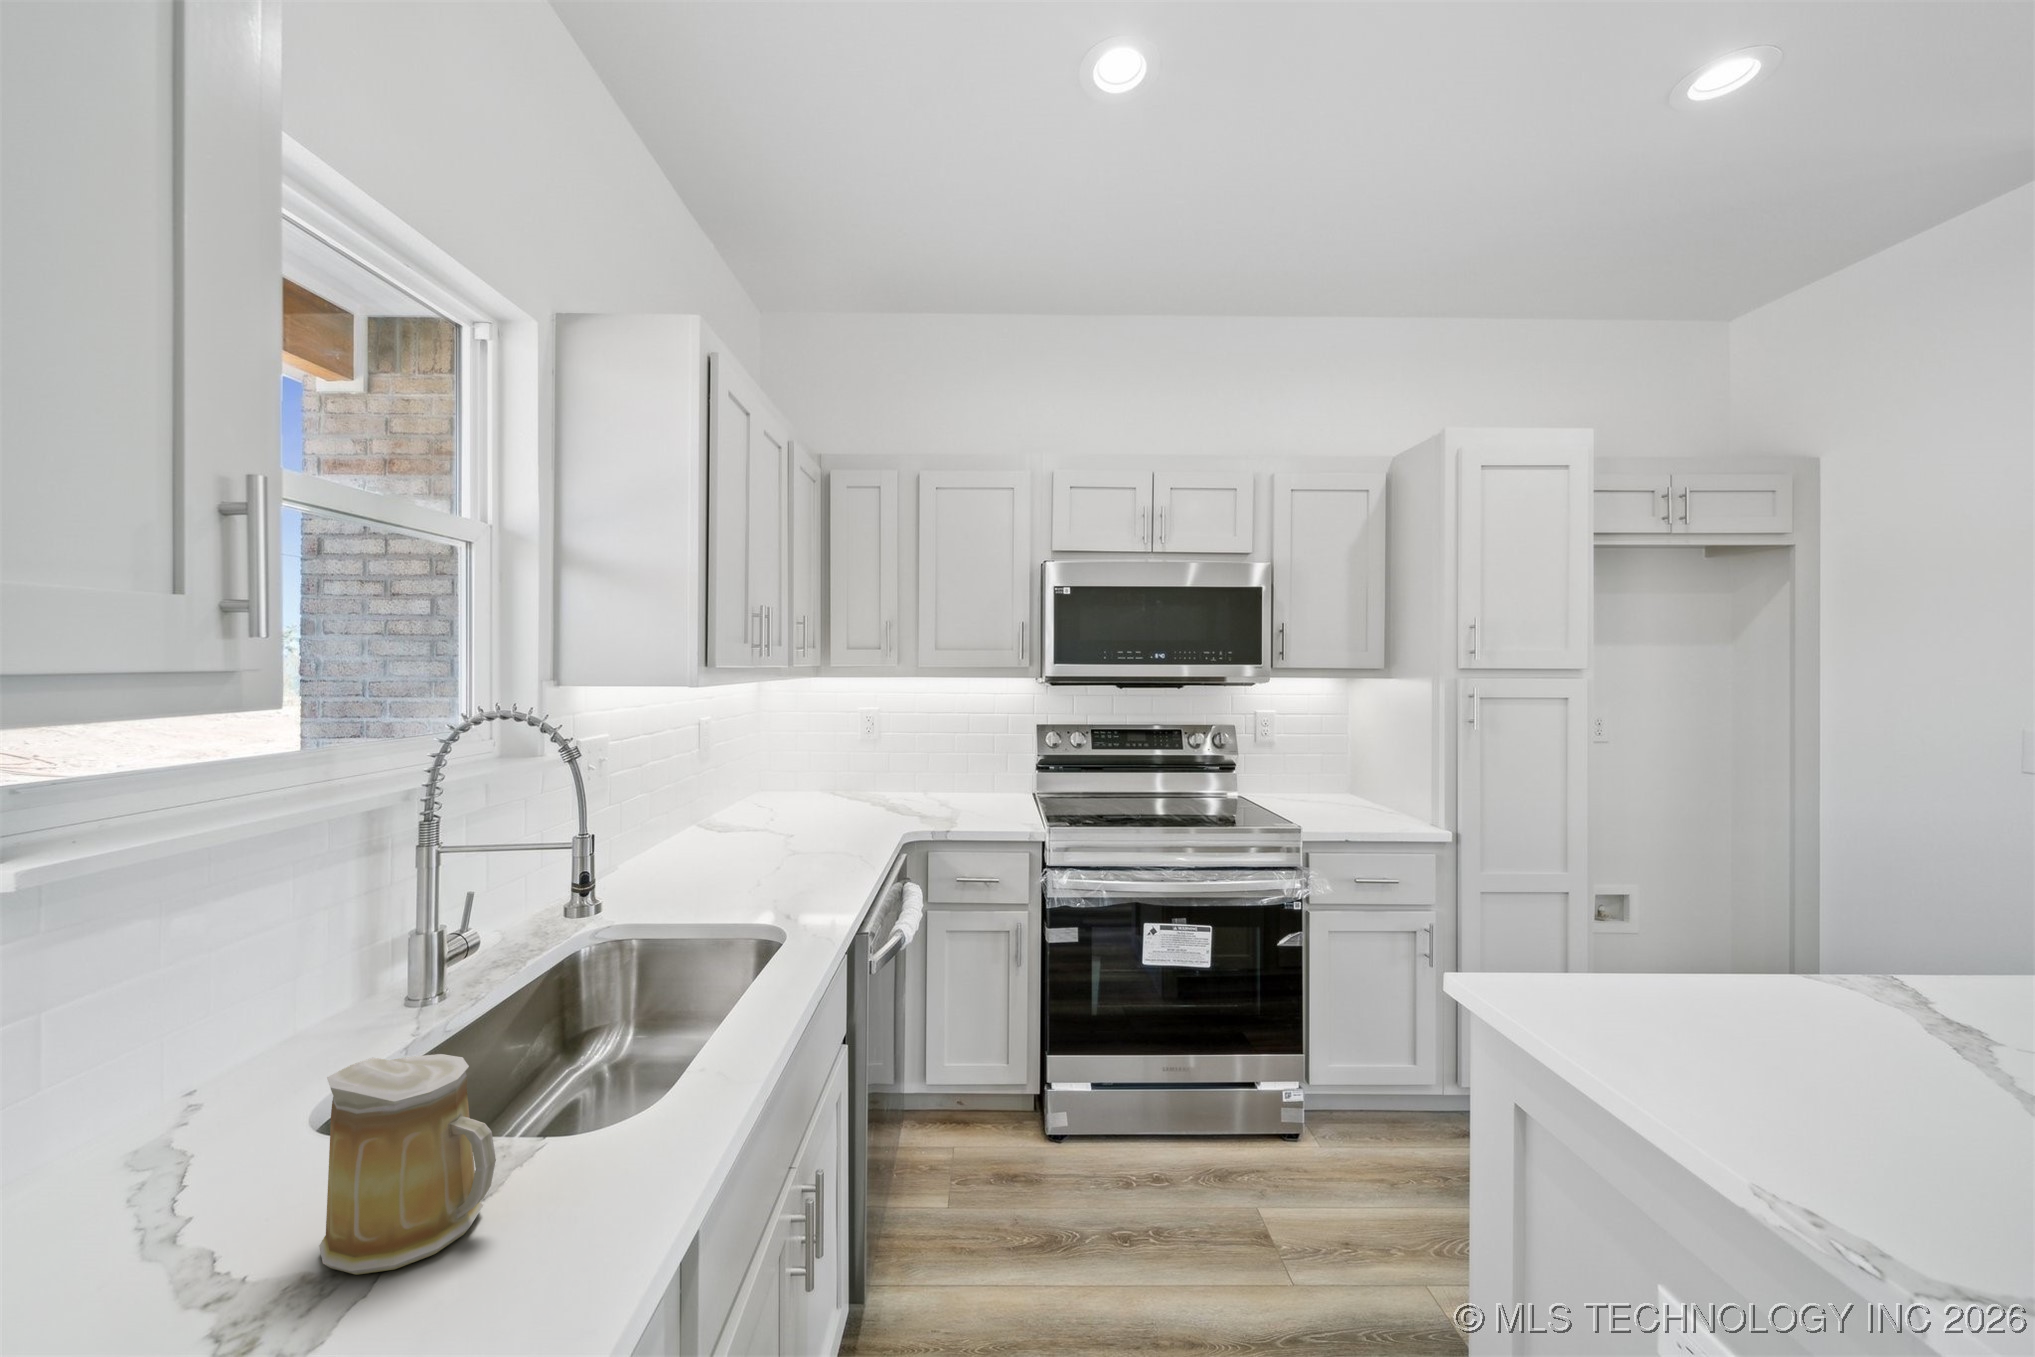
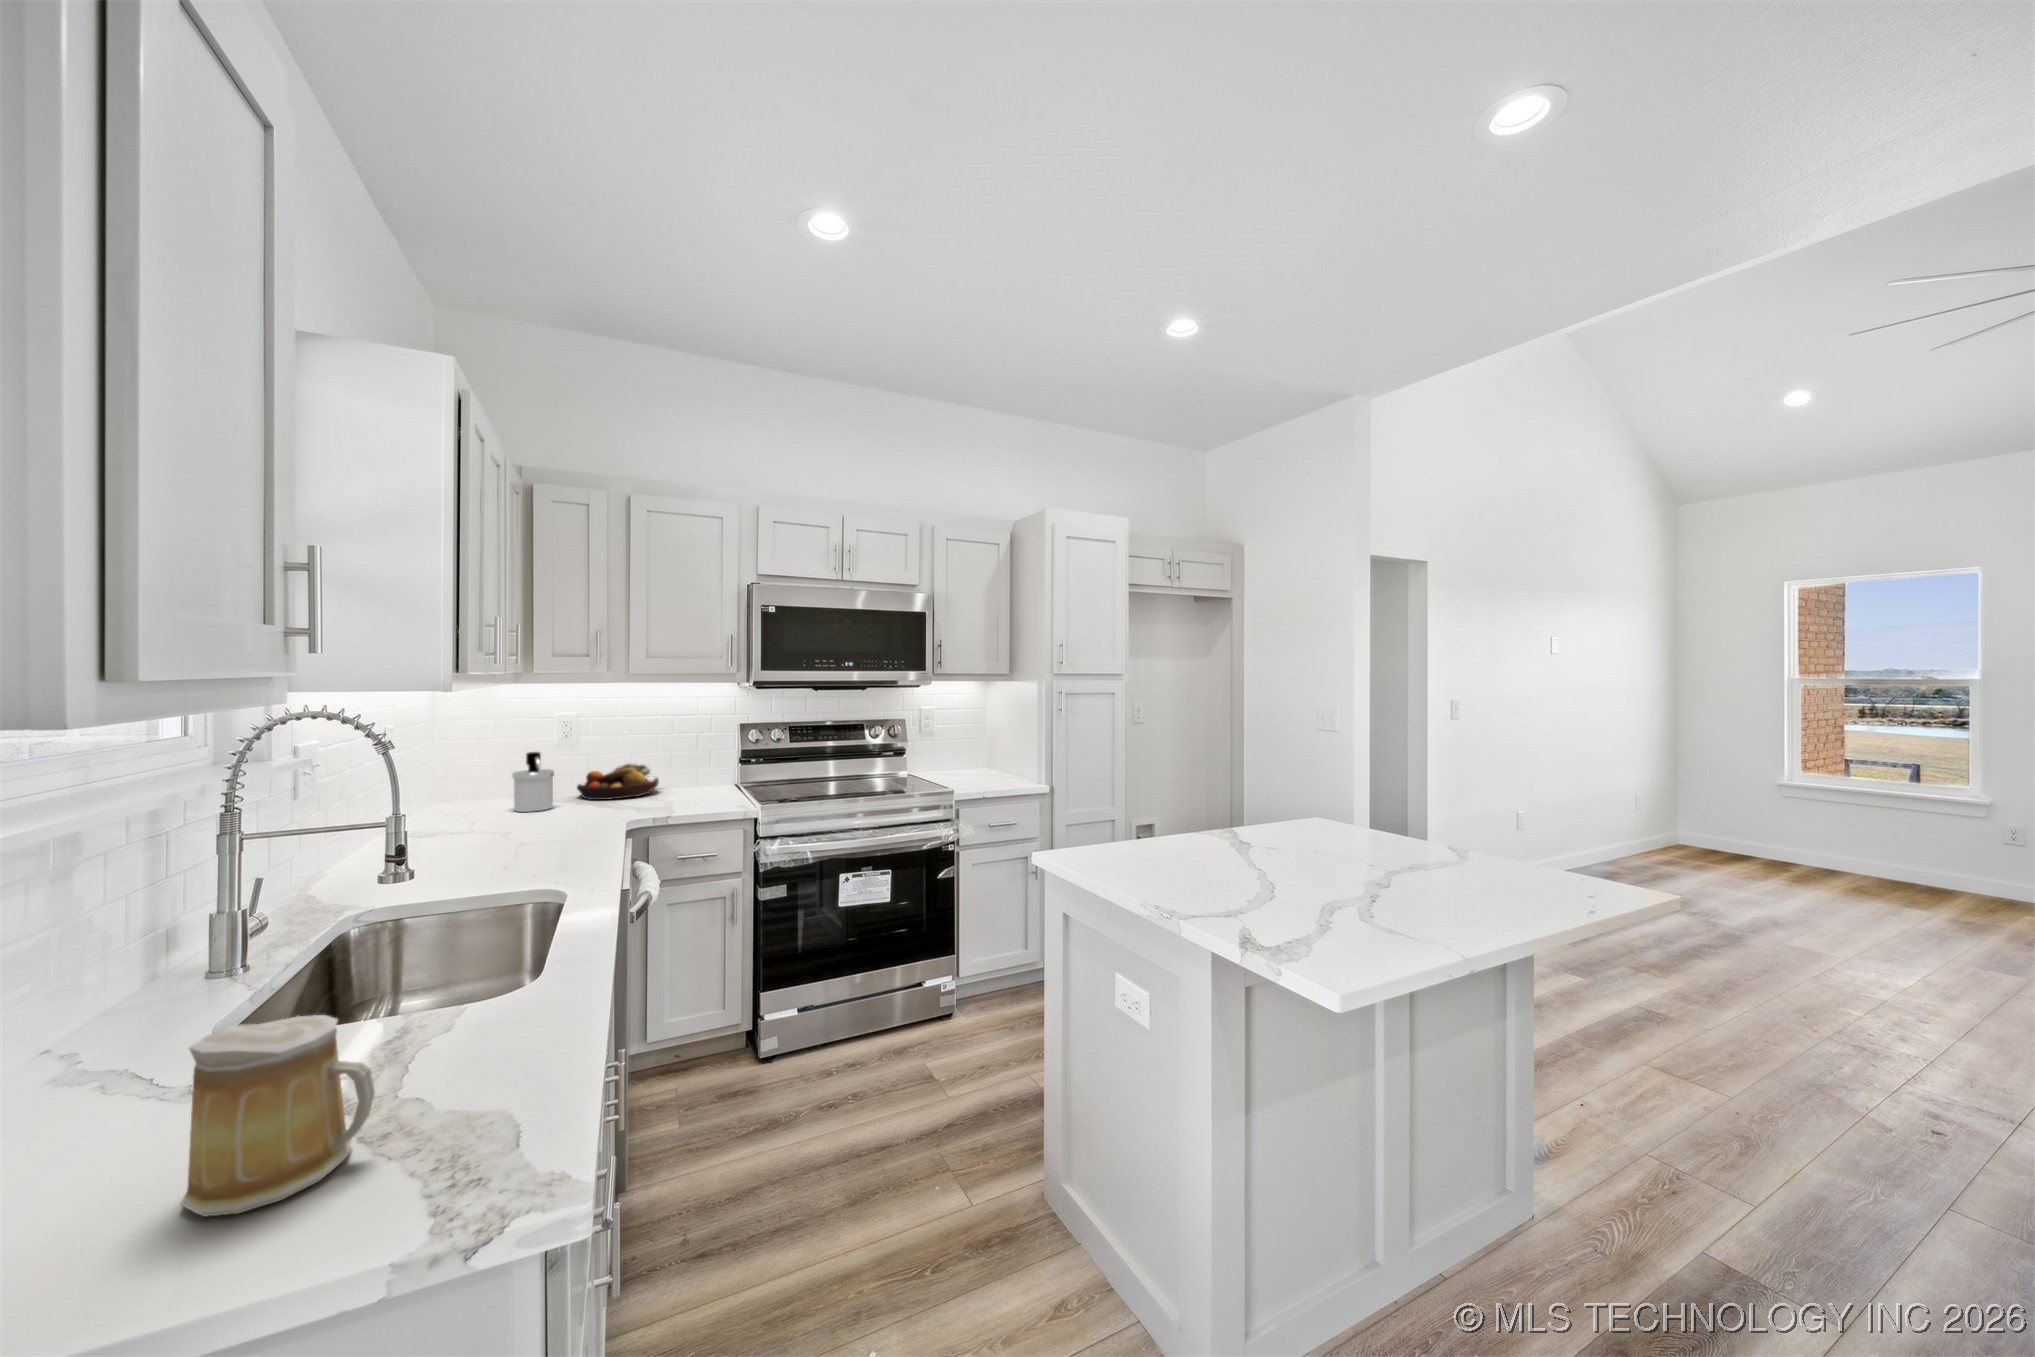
soap dispenser: none [802,752,840,817] -> present [512,752,554,812]
fruit bowl: none [865,769,950,808] -> present [577,764,659,800]

